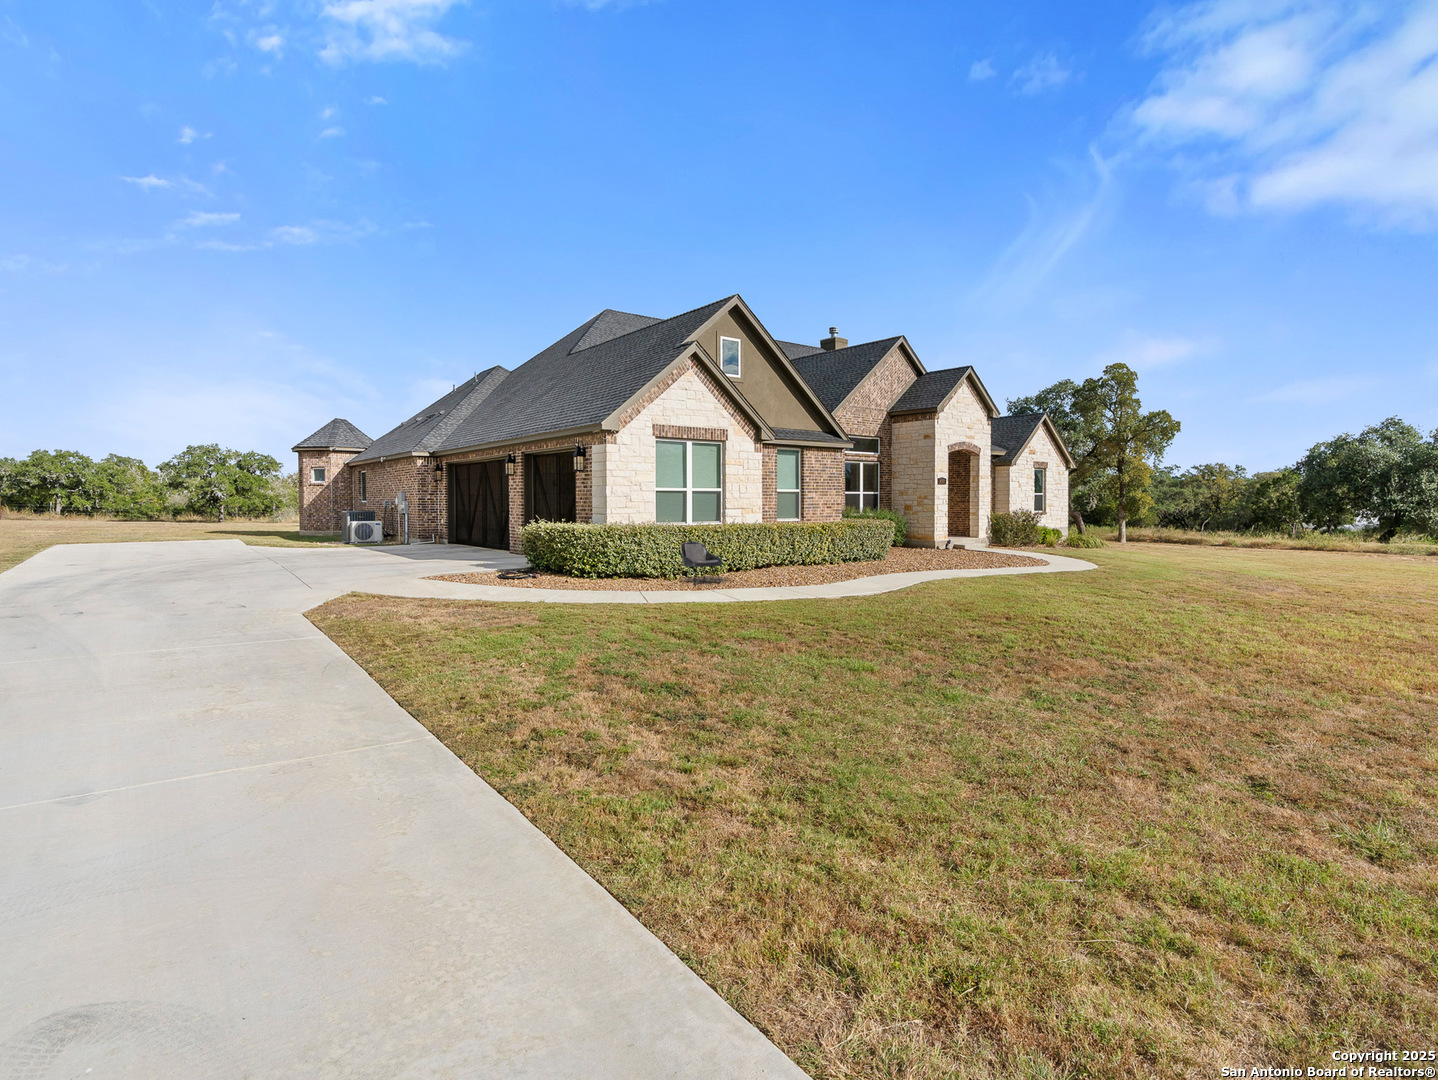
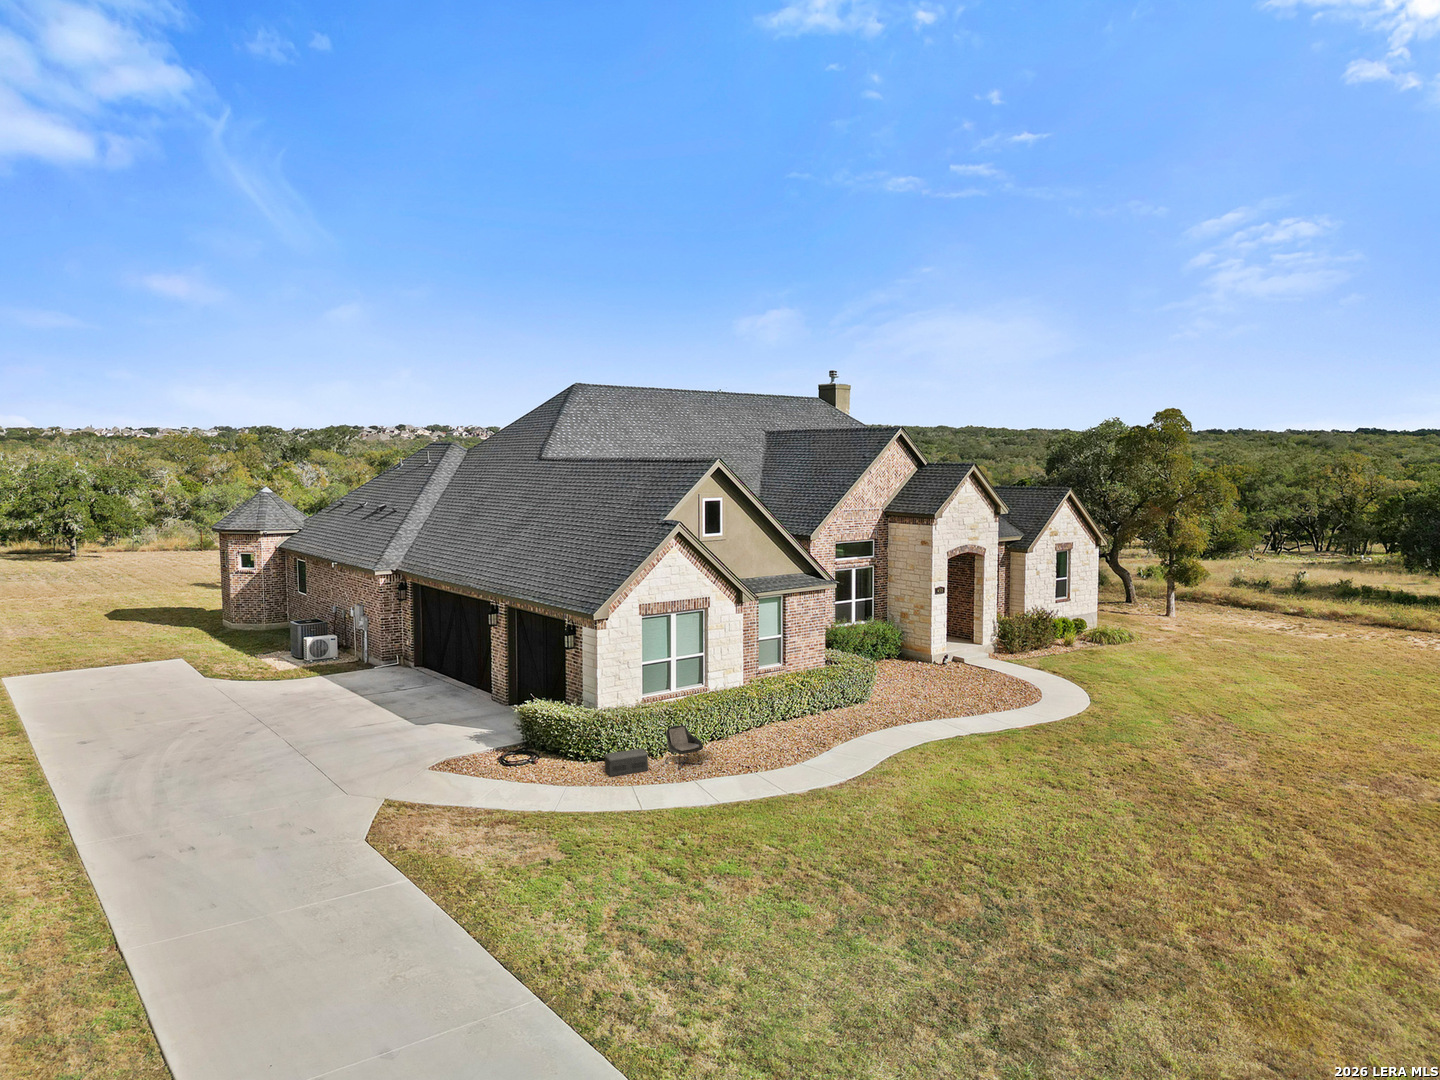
storage bench: none [610,562,659,587] -> present [605,748,648,777]

